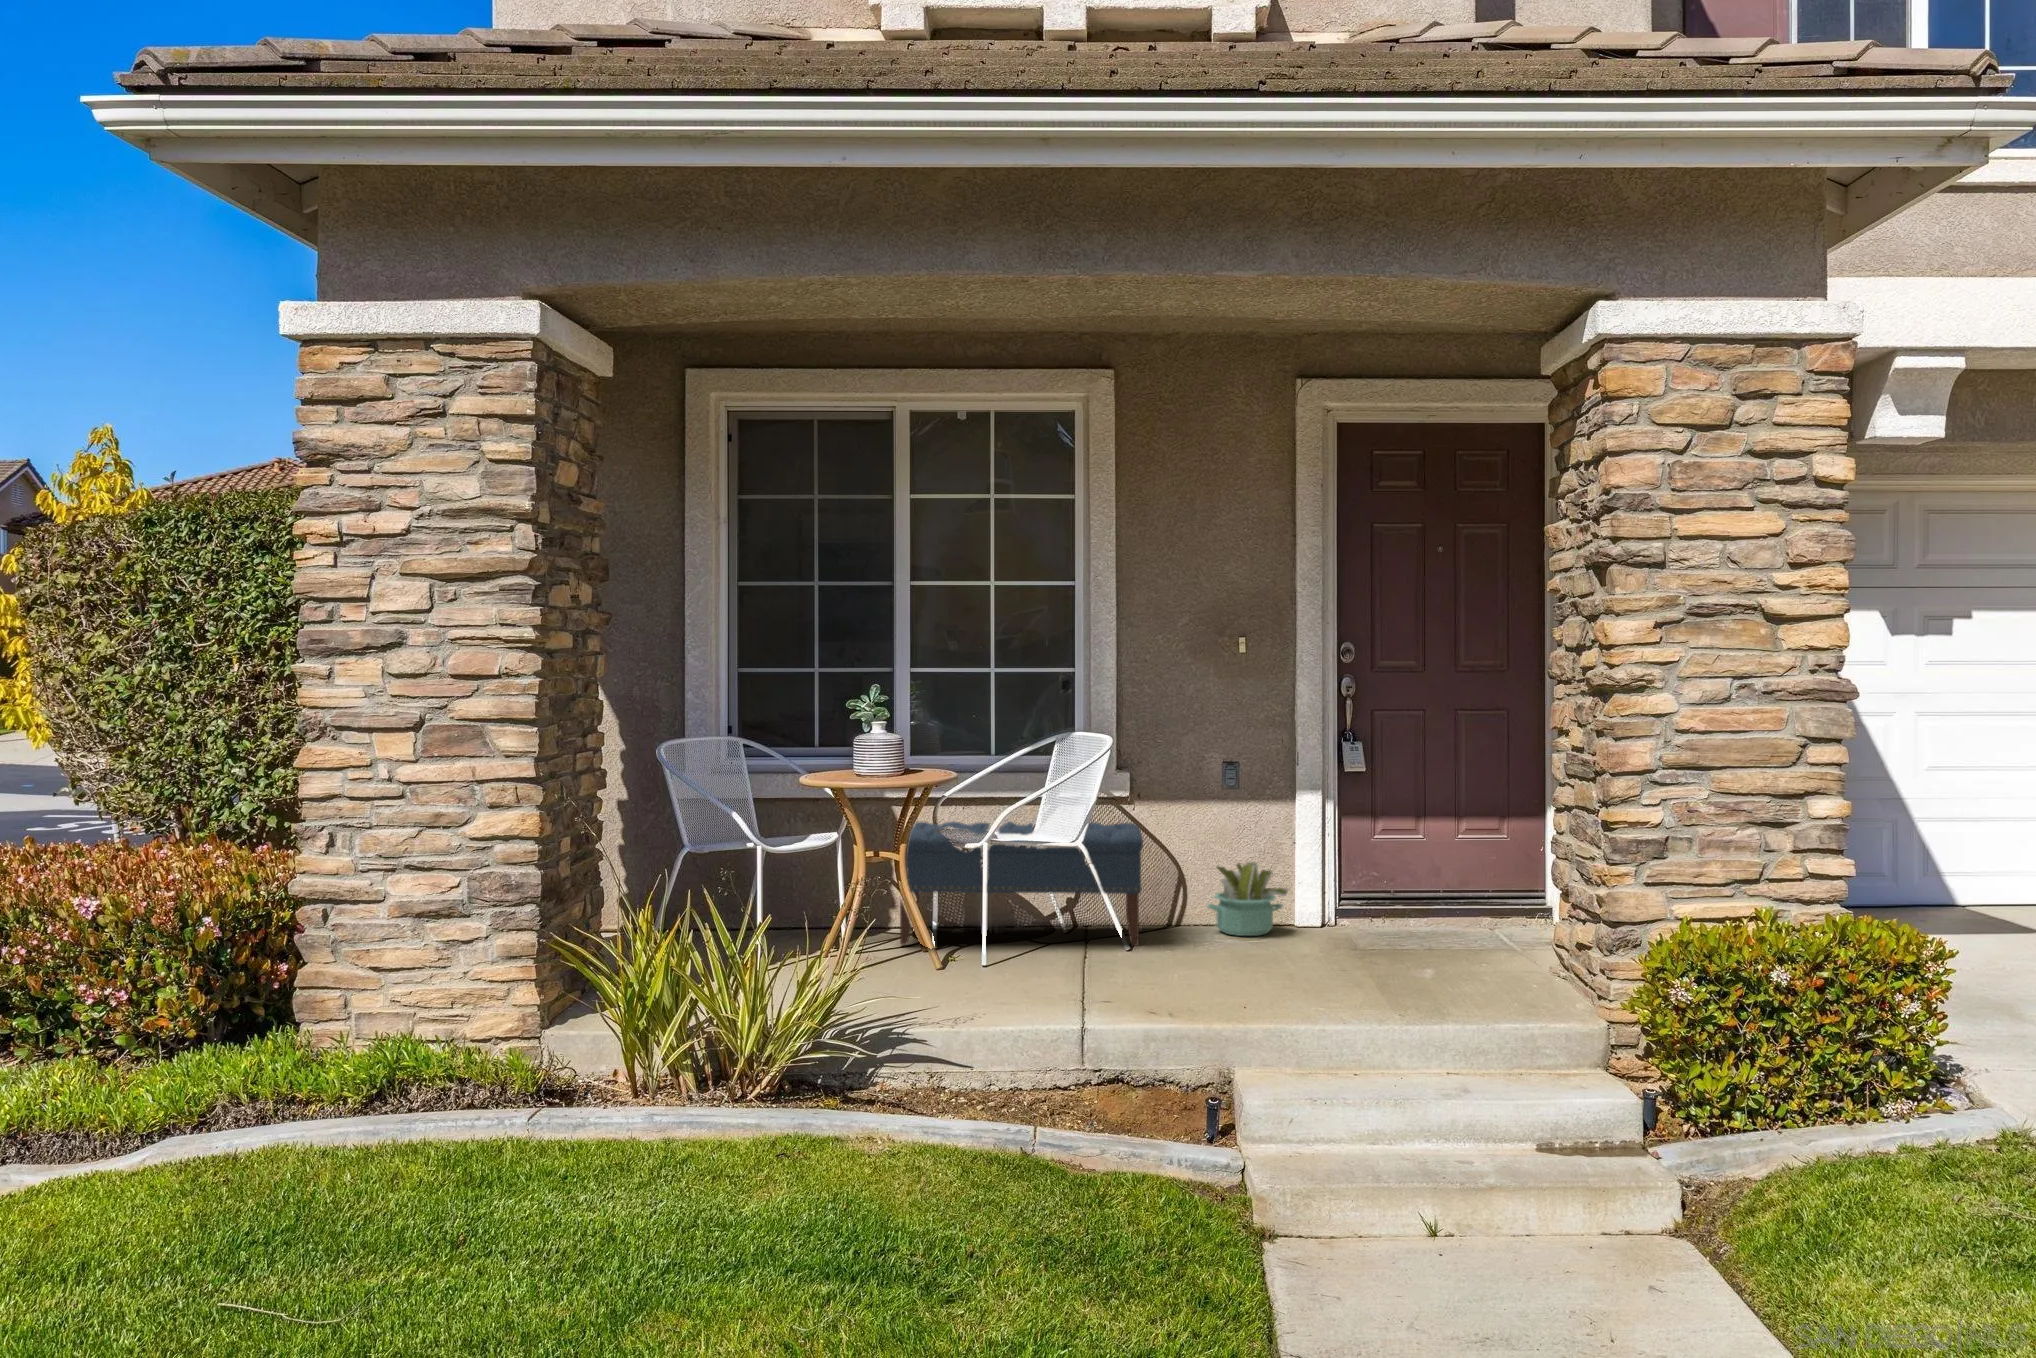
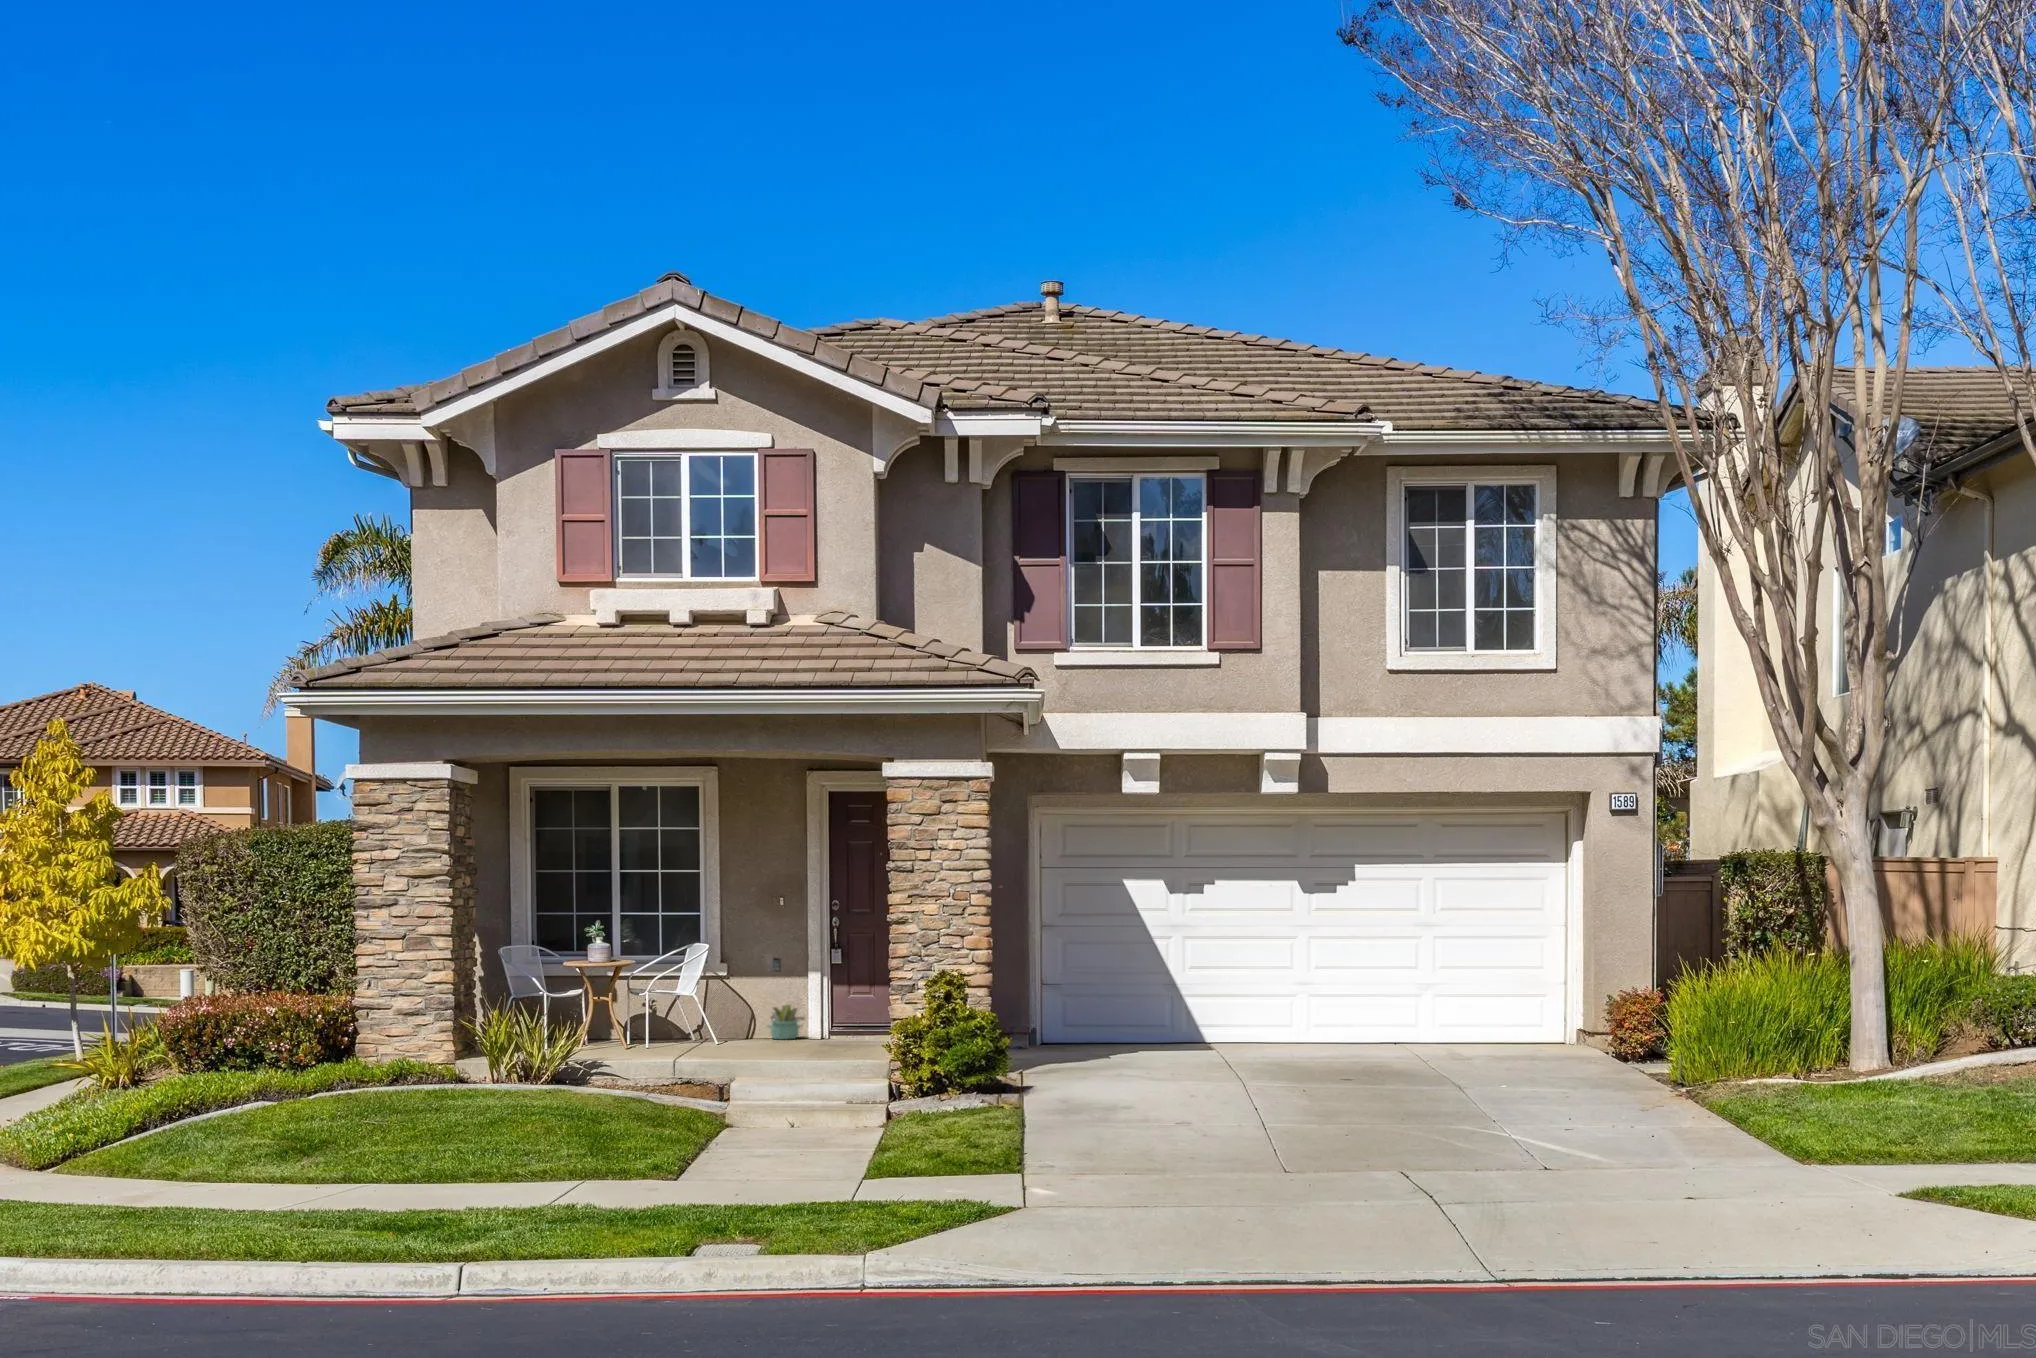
bench: present [900,822,1143,946] -> none [612,986,737,1044]

